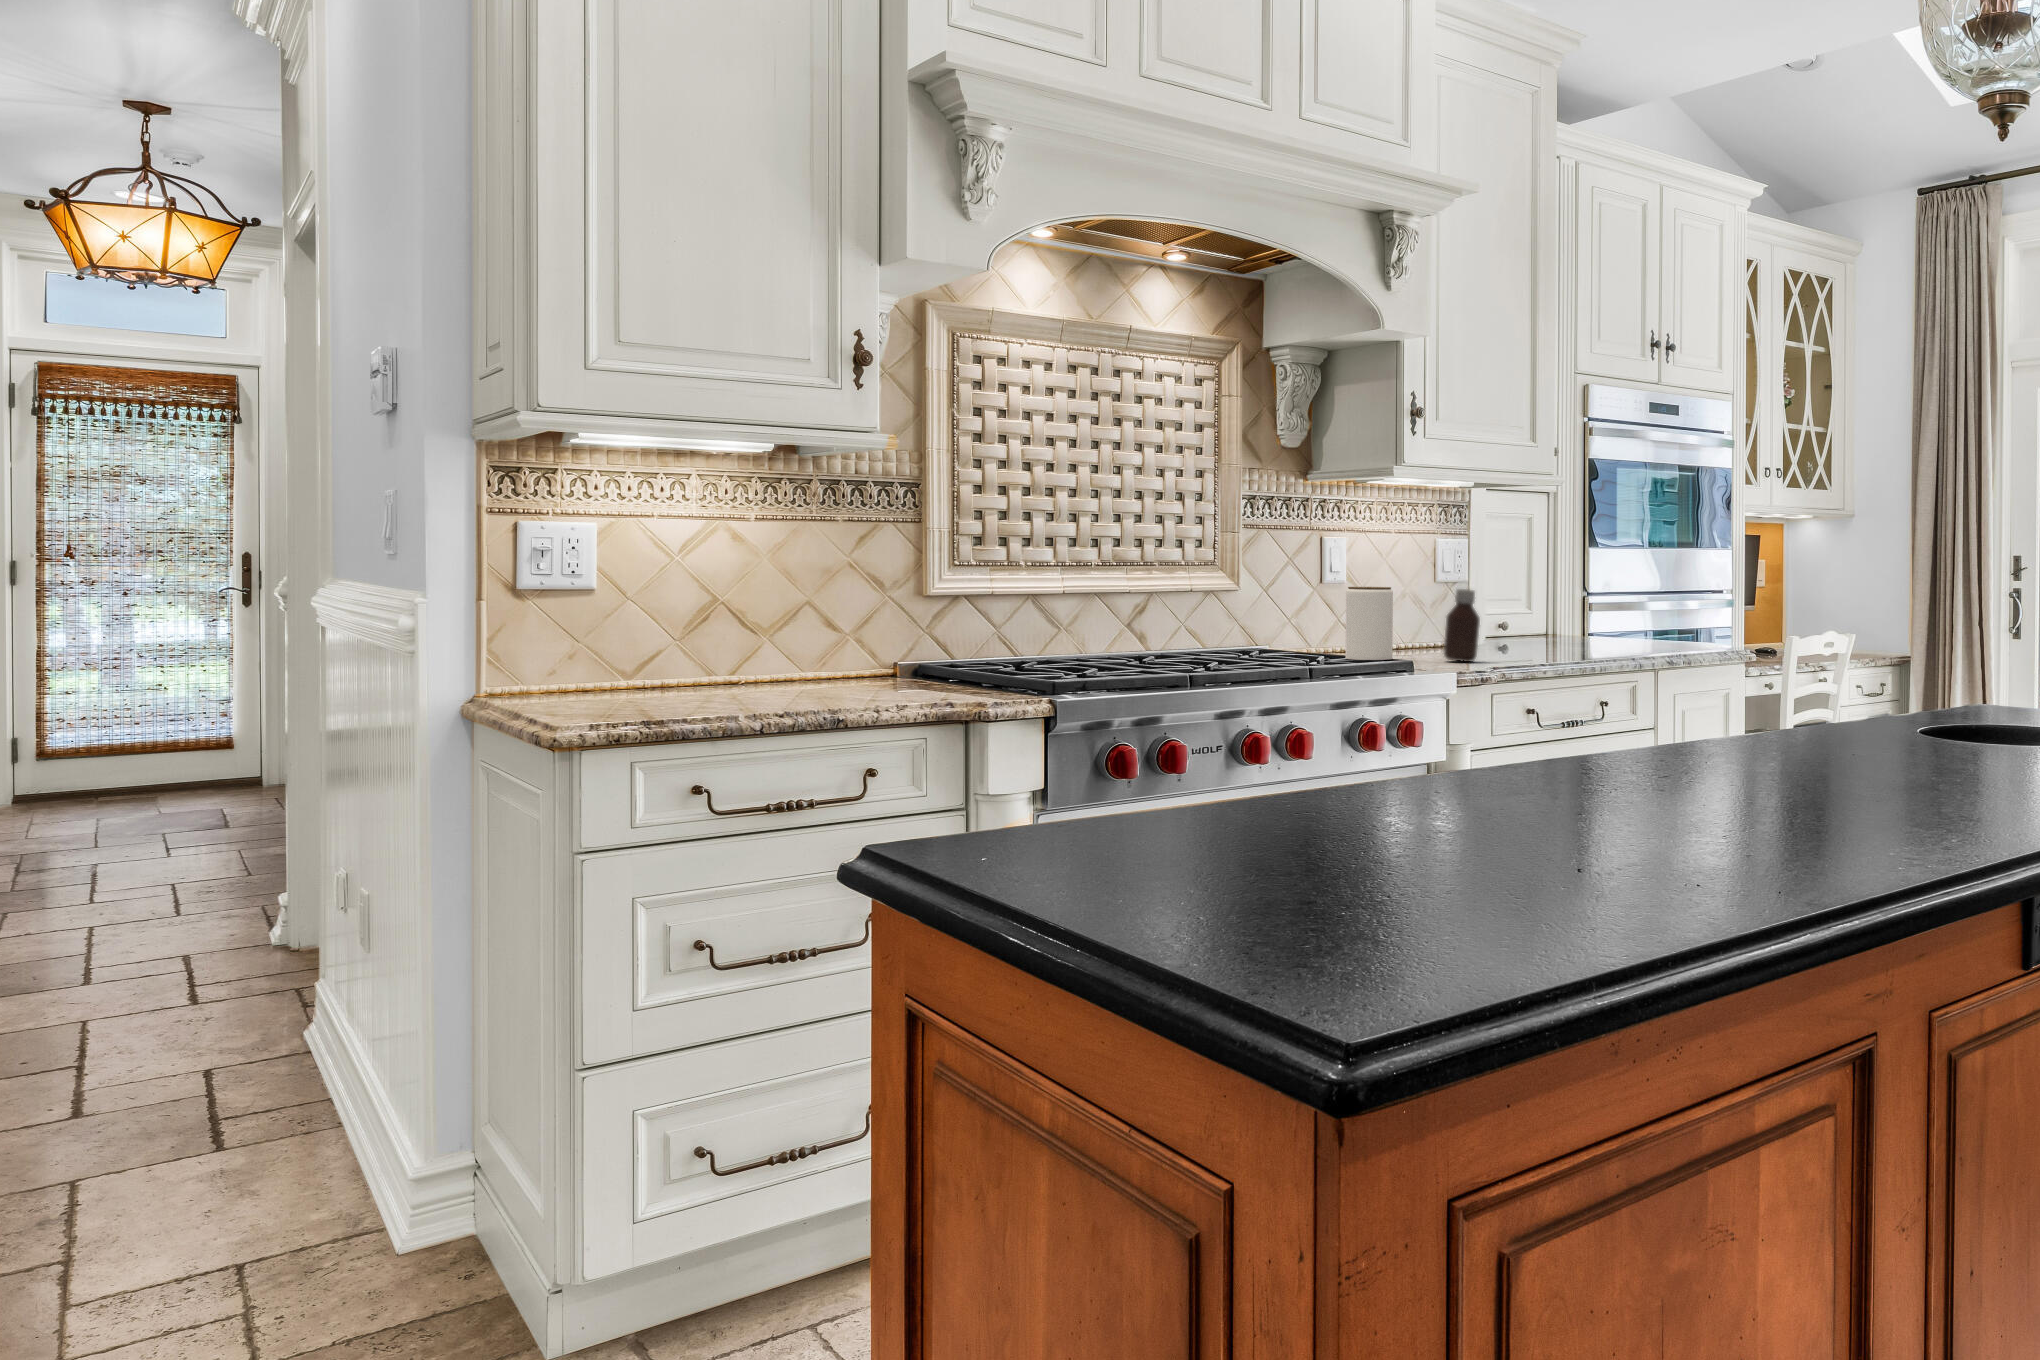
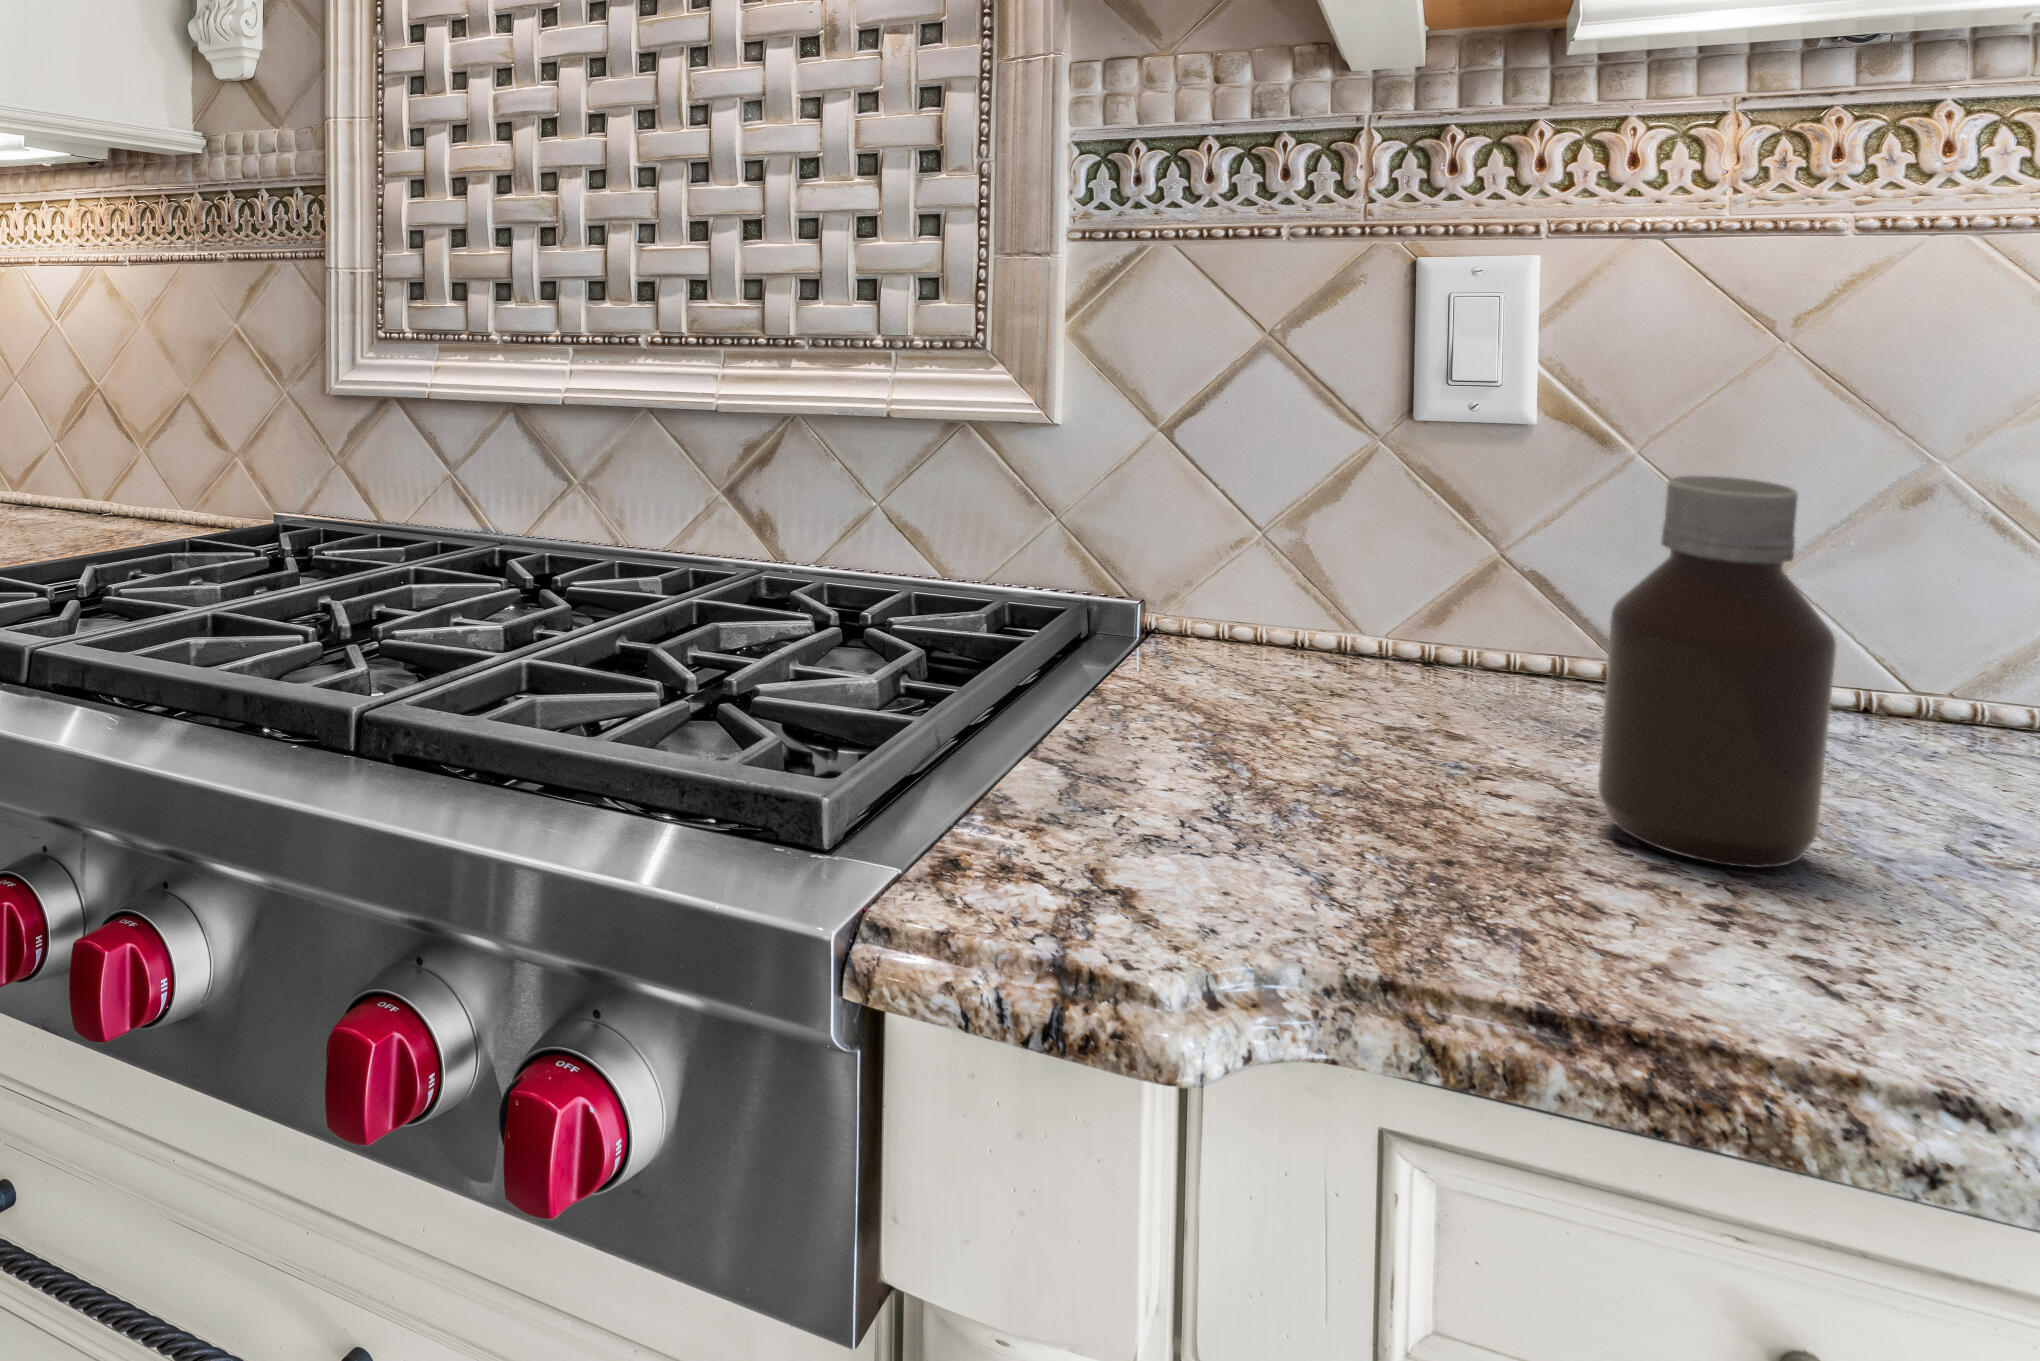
jar: present [1346,587,1393,660] -> none [1282,430,1497,736]

